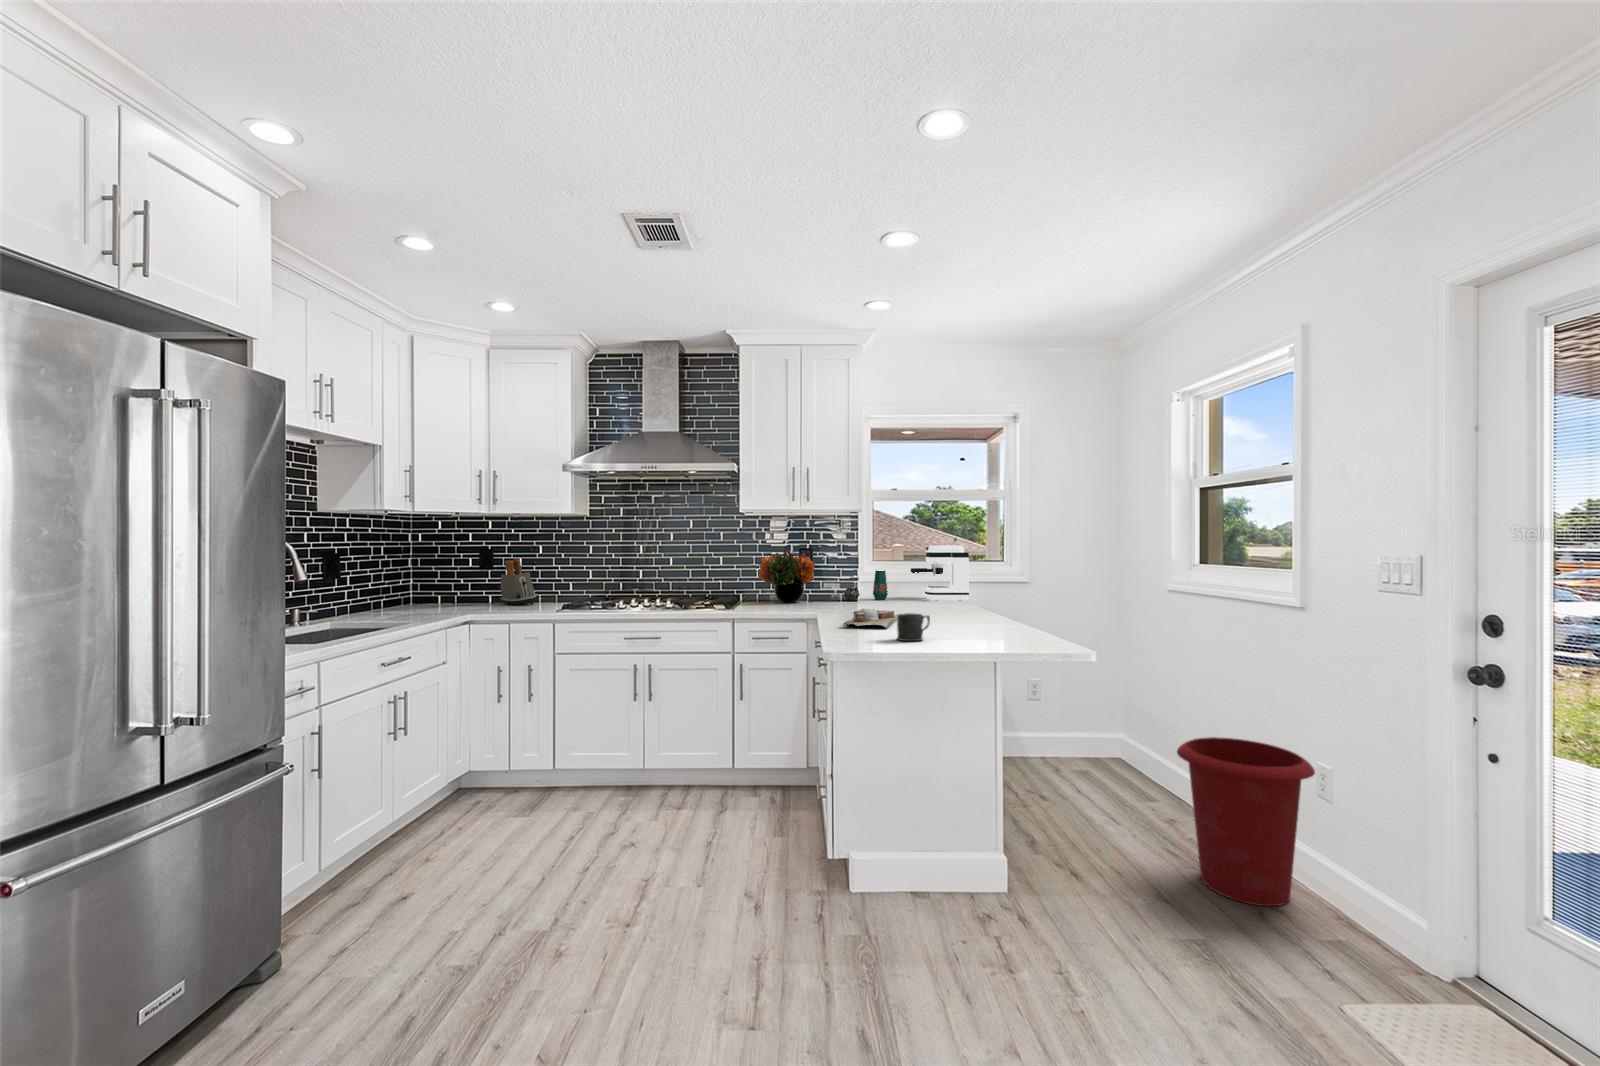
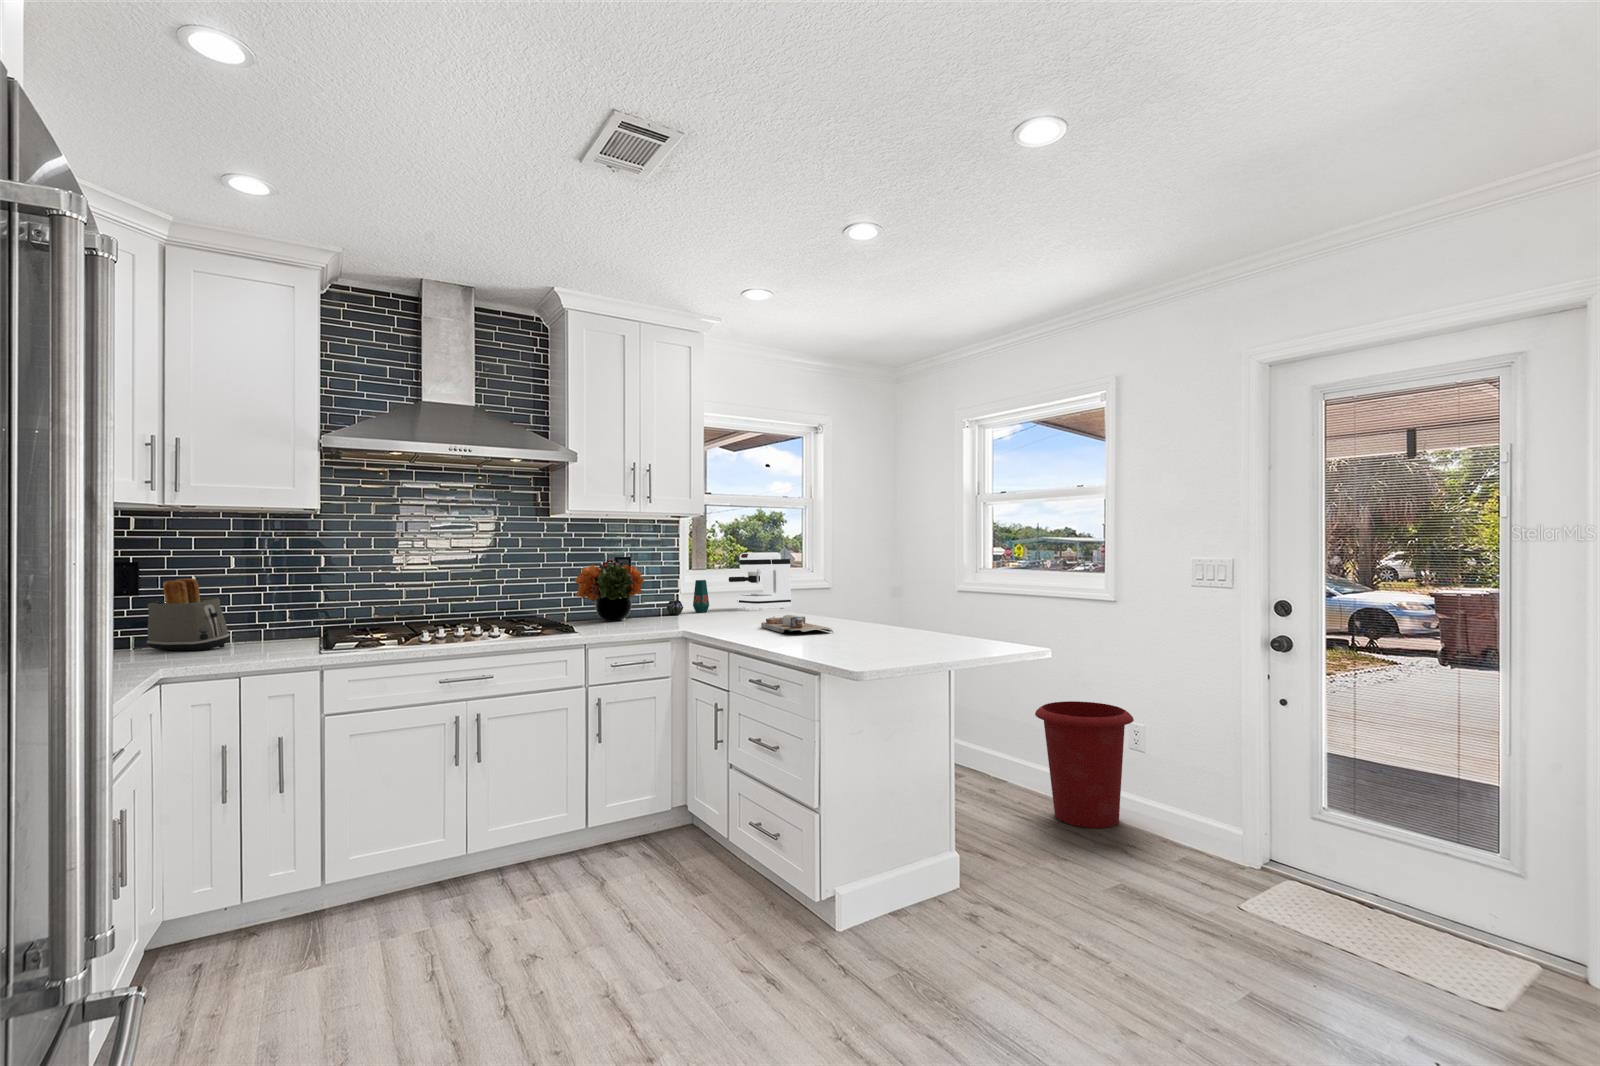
mug: present [897,613,930,641] -> none [879,612,908,639]

